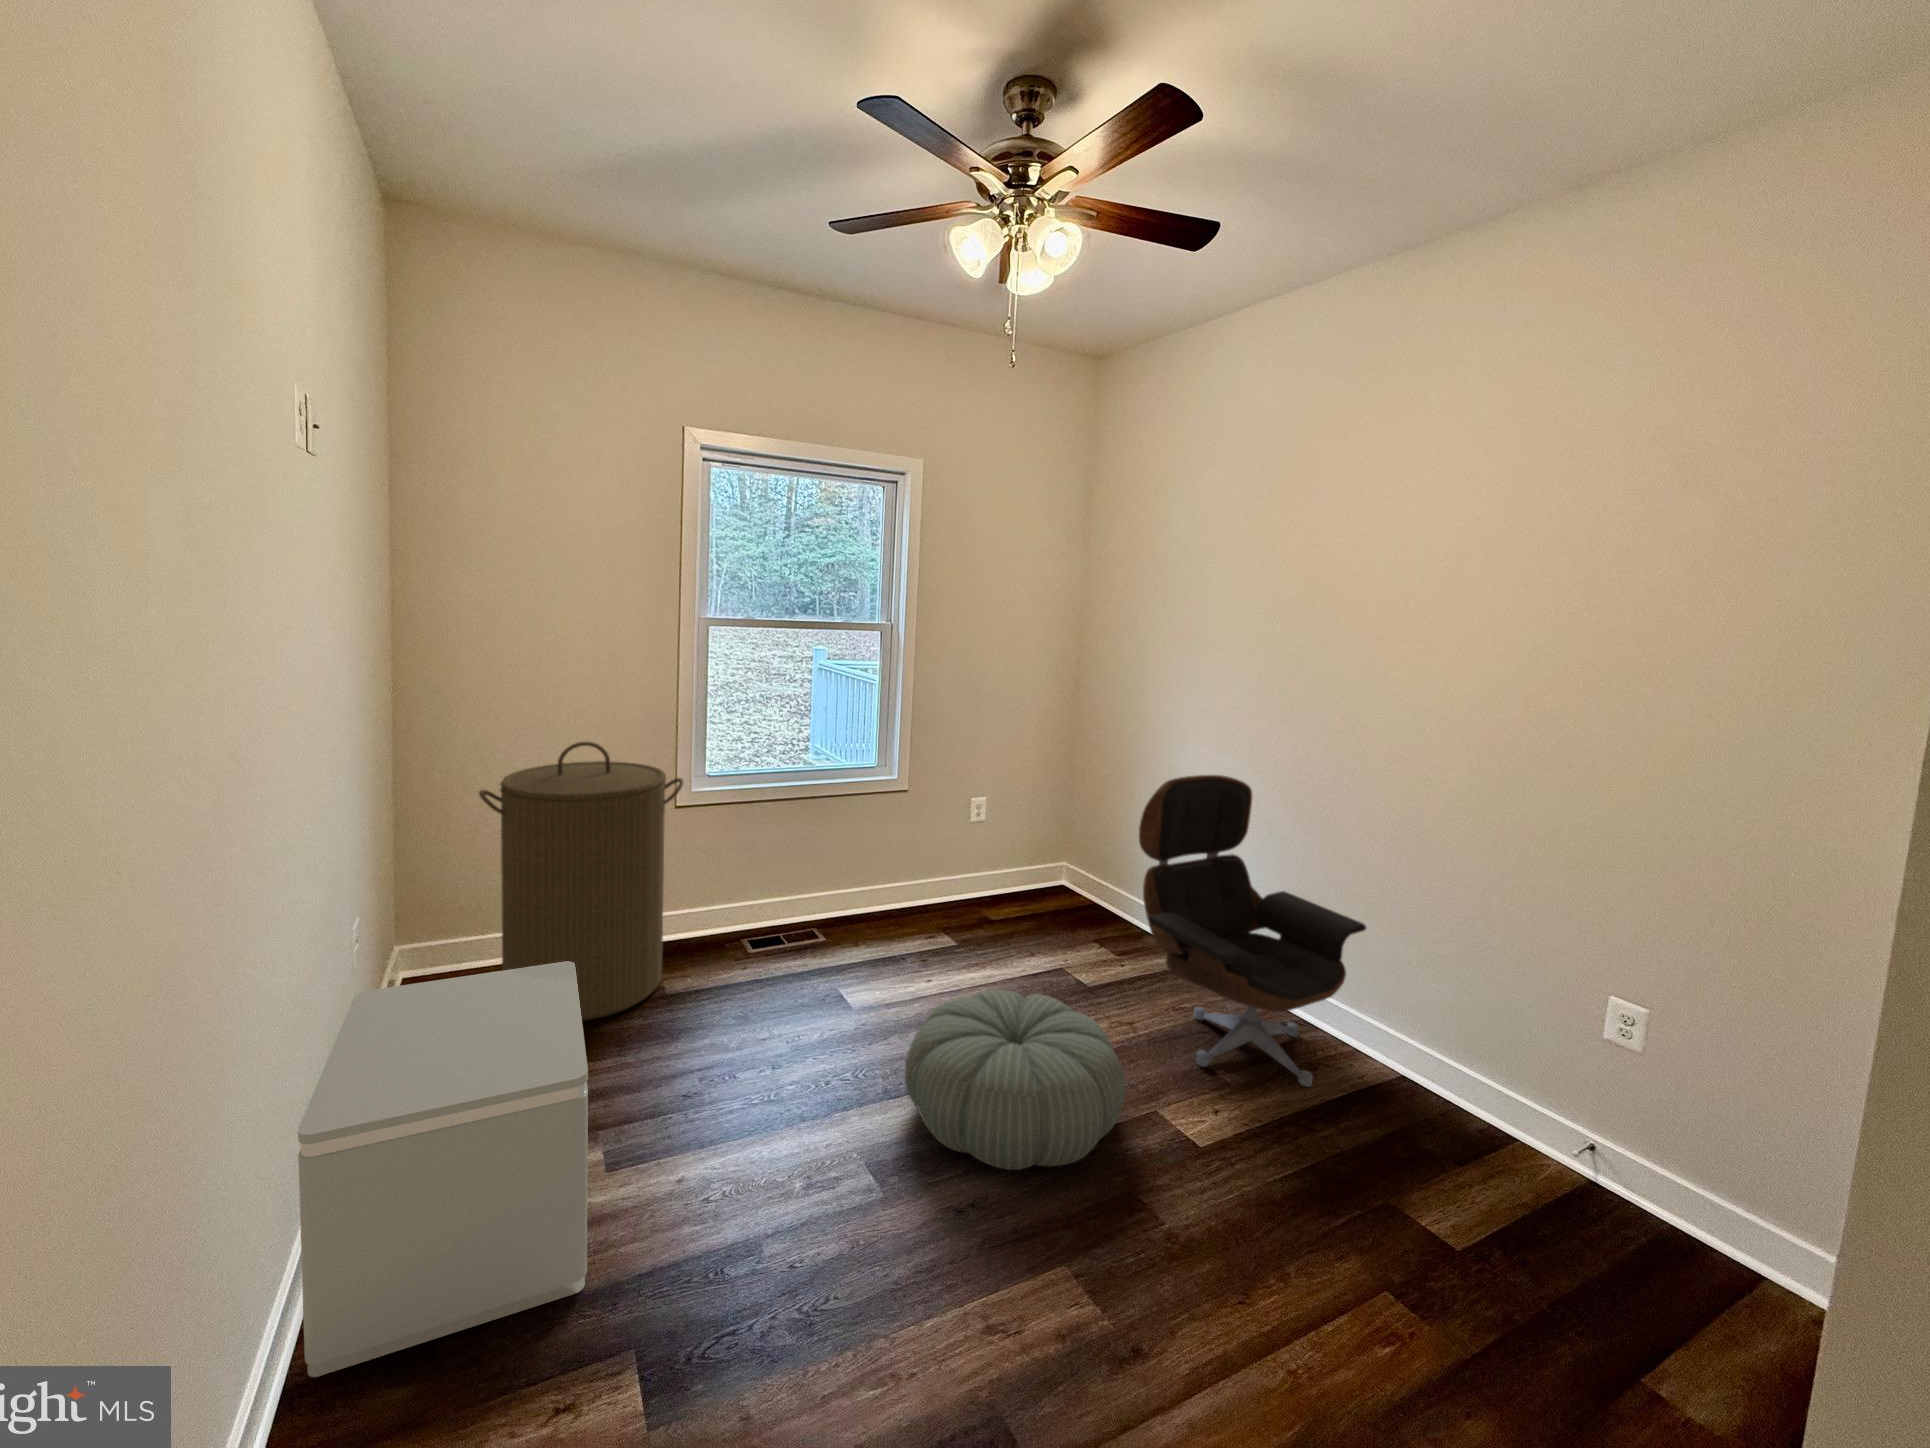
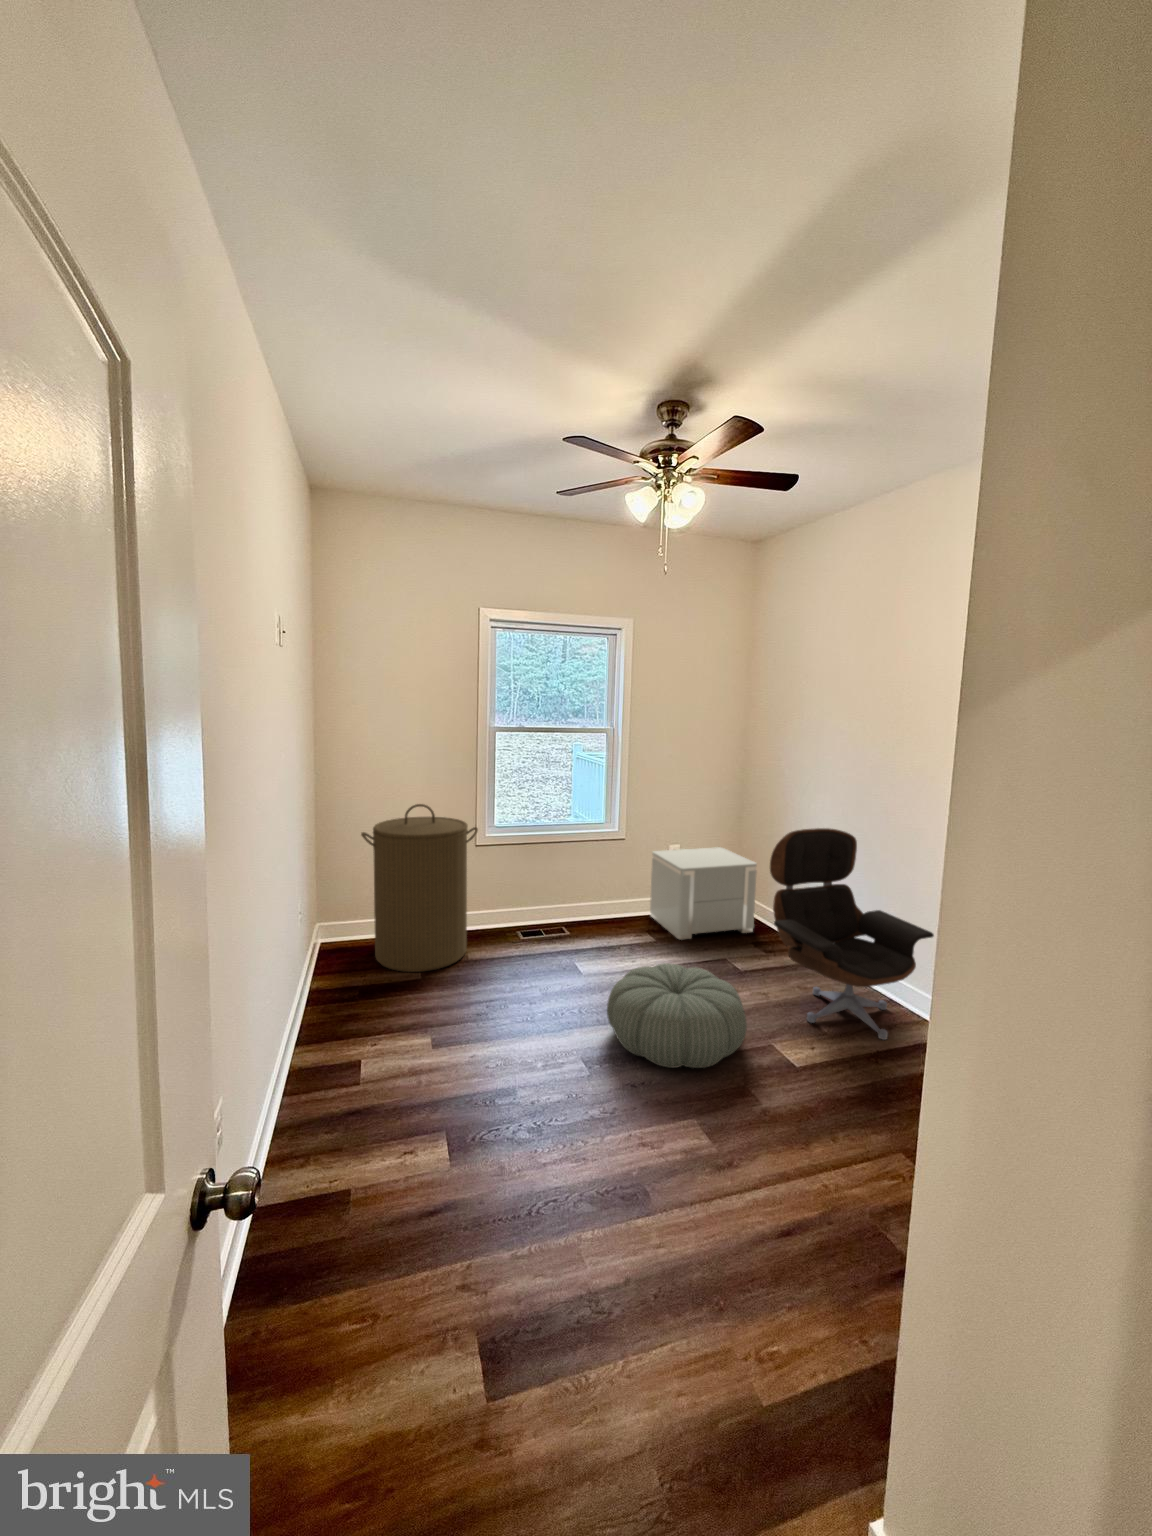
nightstand: present [298,961,588,1377] -> present [650,847,757,939]

